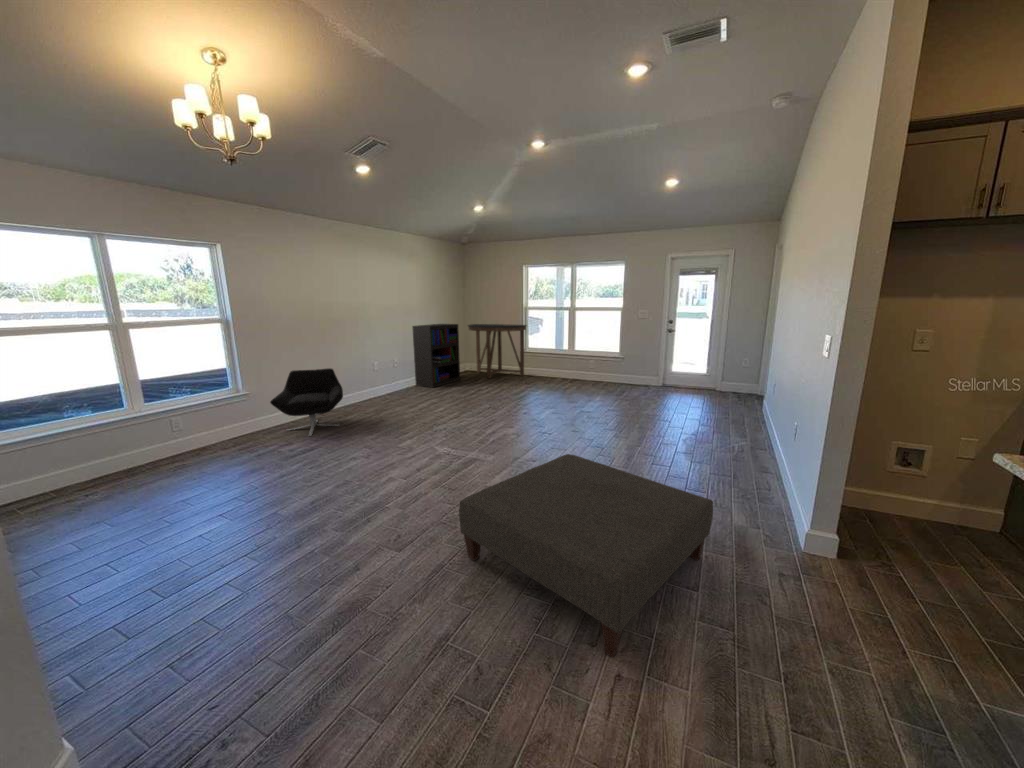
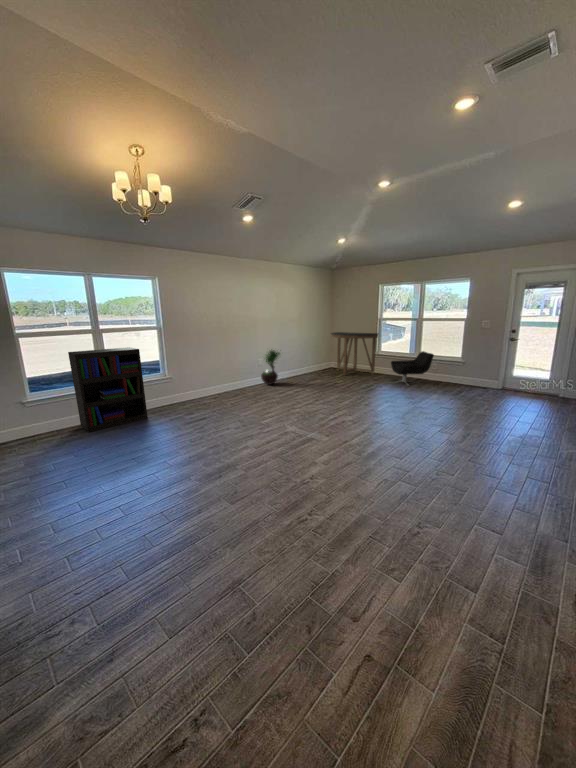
bookshelf: present [412,324,460,387] -> present [68,347,148,432]
potted tree: none [380,344,410,396] -> present [261,350,280,385]
lounge chair: present [270,368,343,436] -> present [391,351,434,386]
ottoman: present [459,454,713,657] -> none [273,446,506,637]

